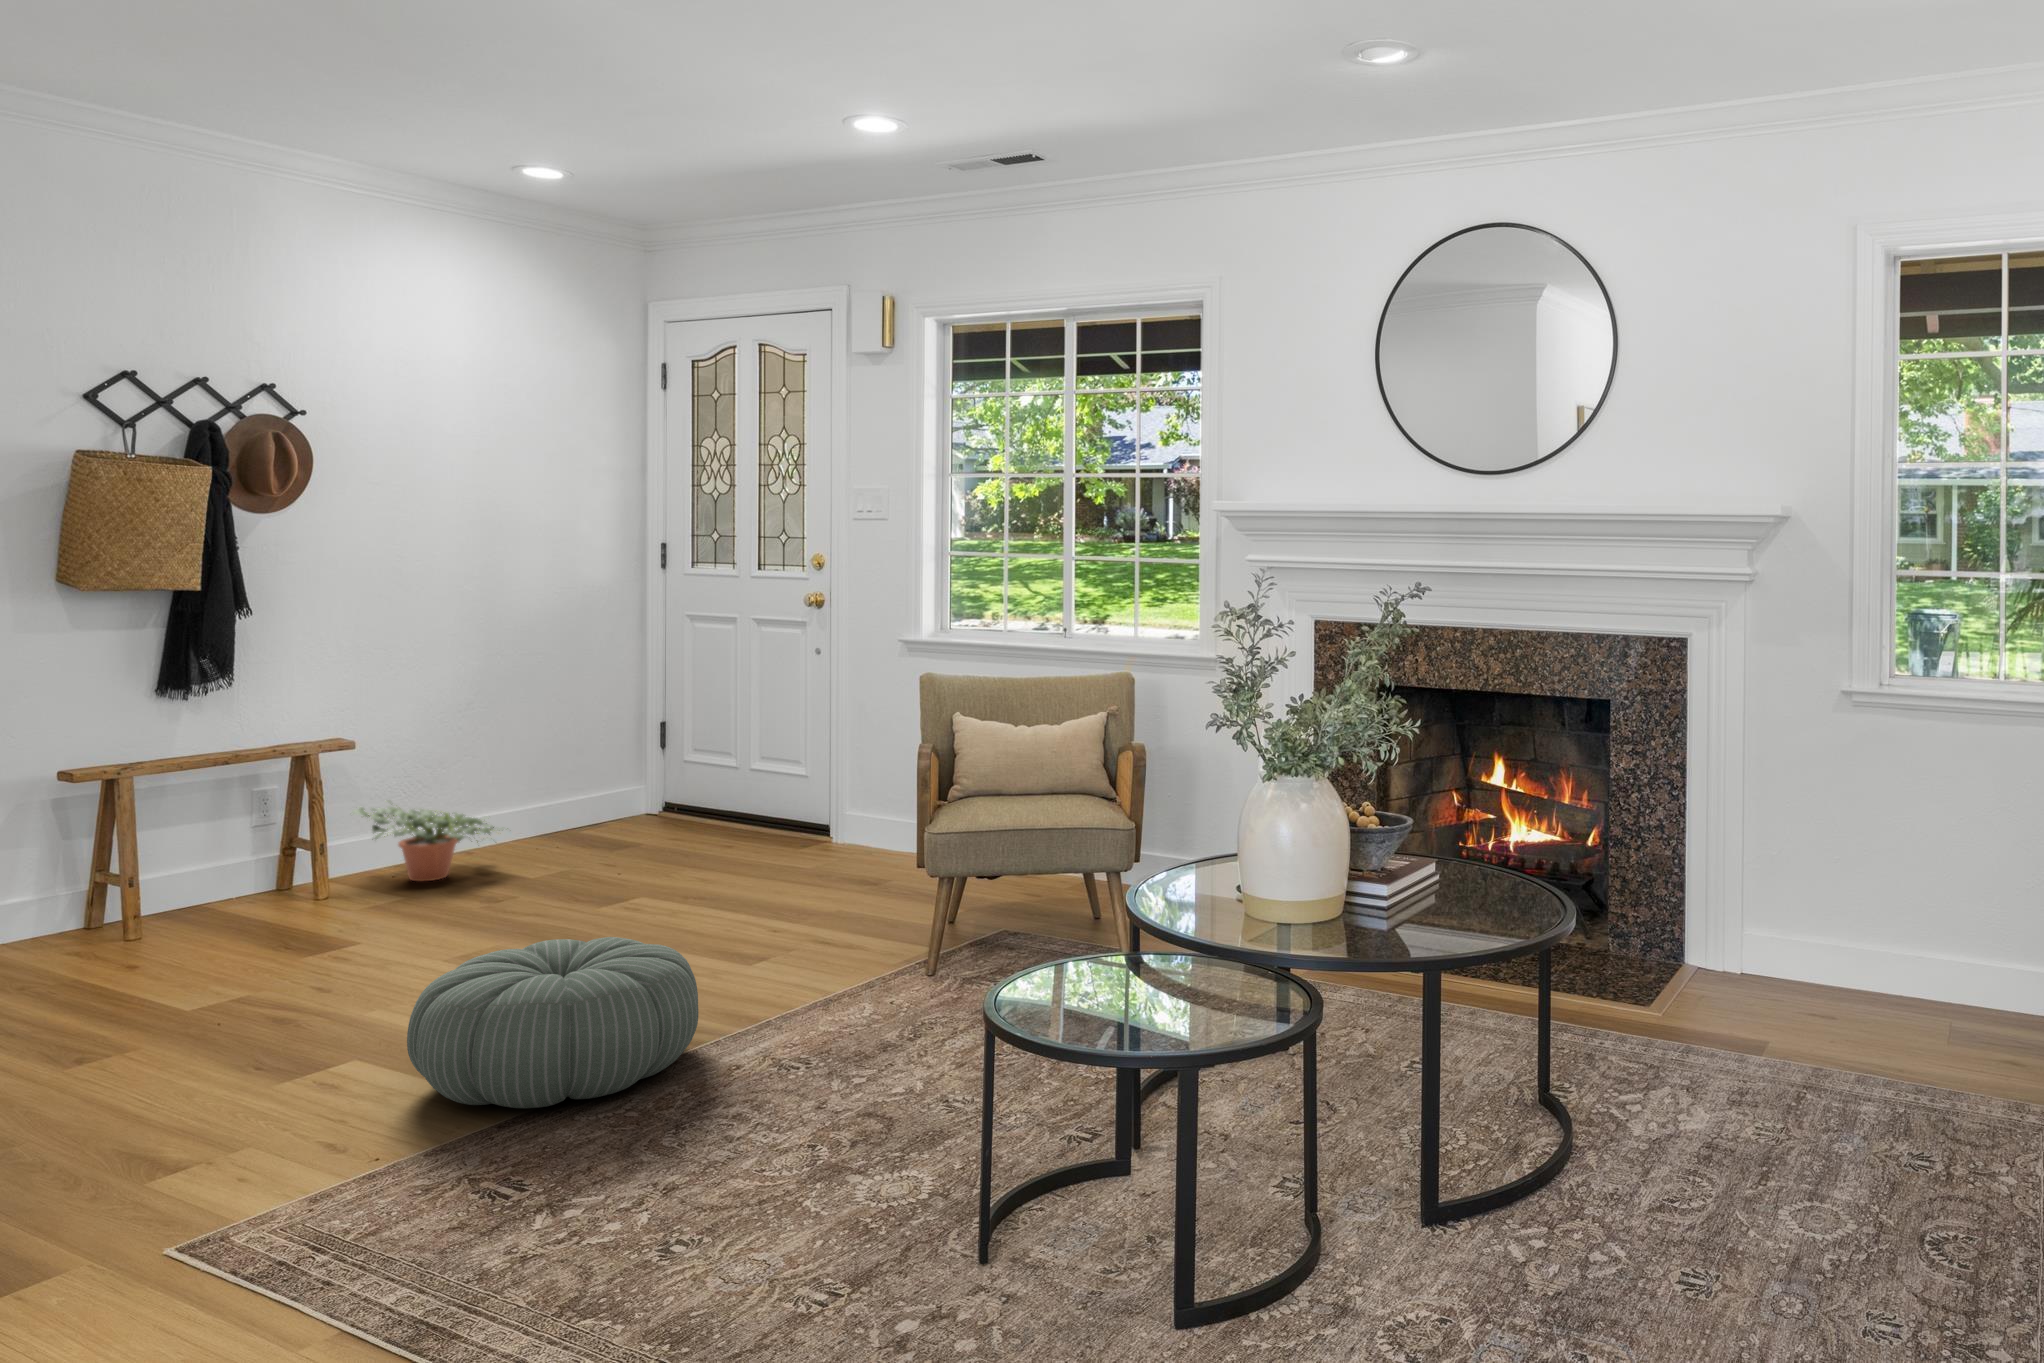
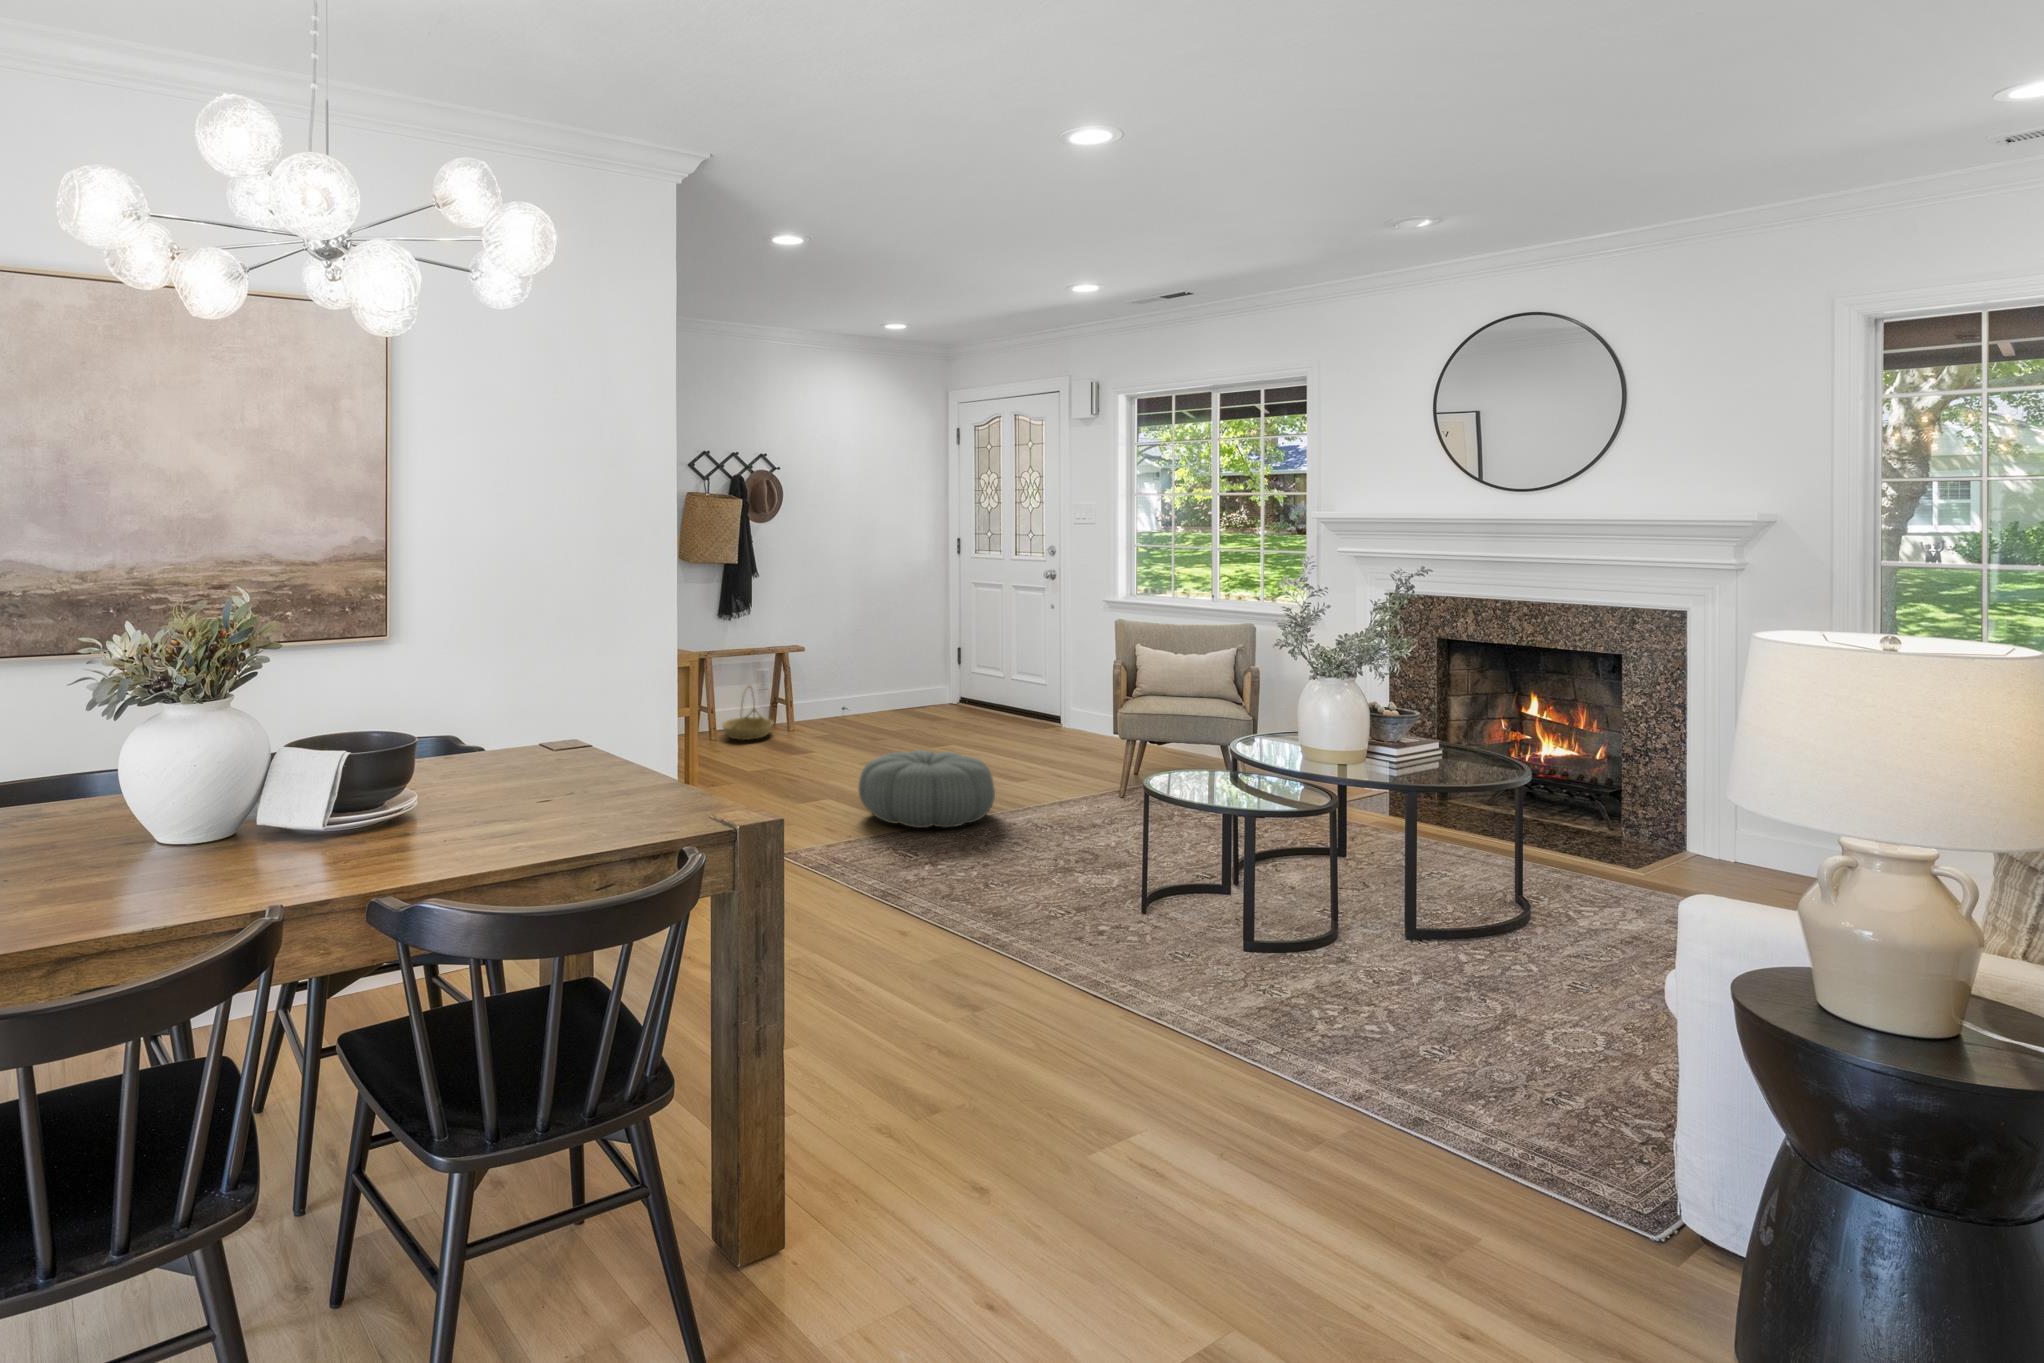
potted plant: present [352,801,508,882] -> none [802,681,882,727]
basket: none [156,821,280,930] -> present [722,686,773,740]

